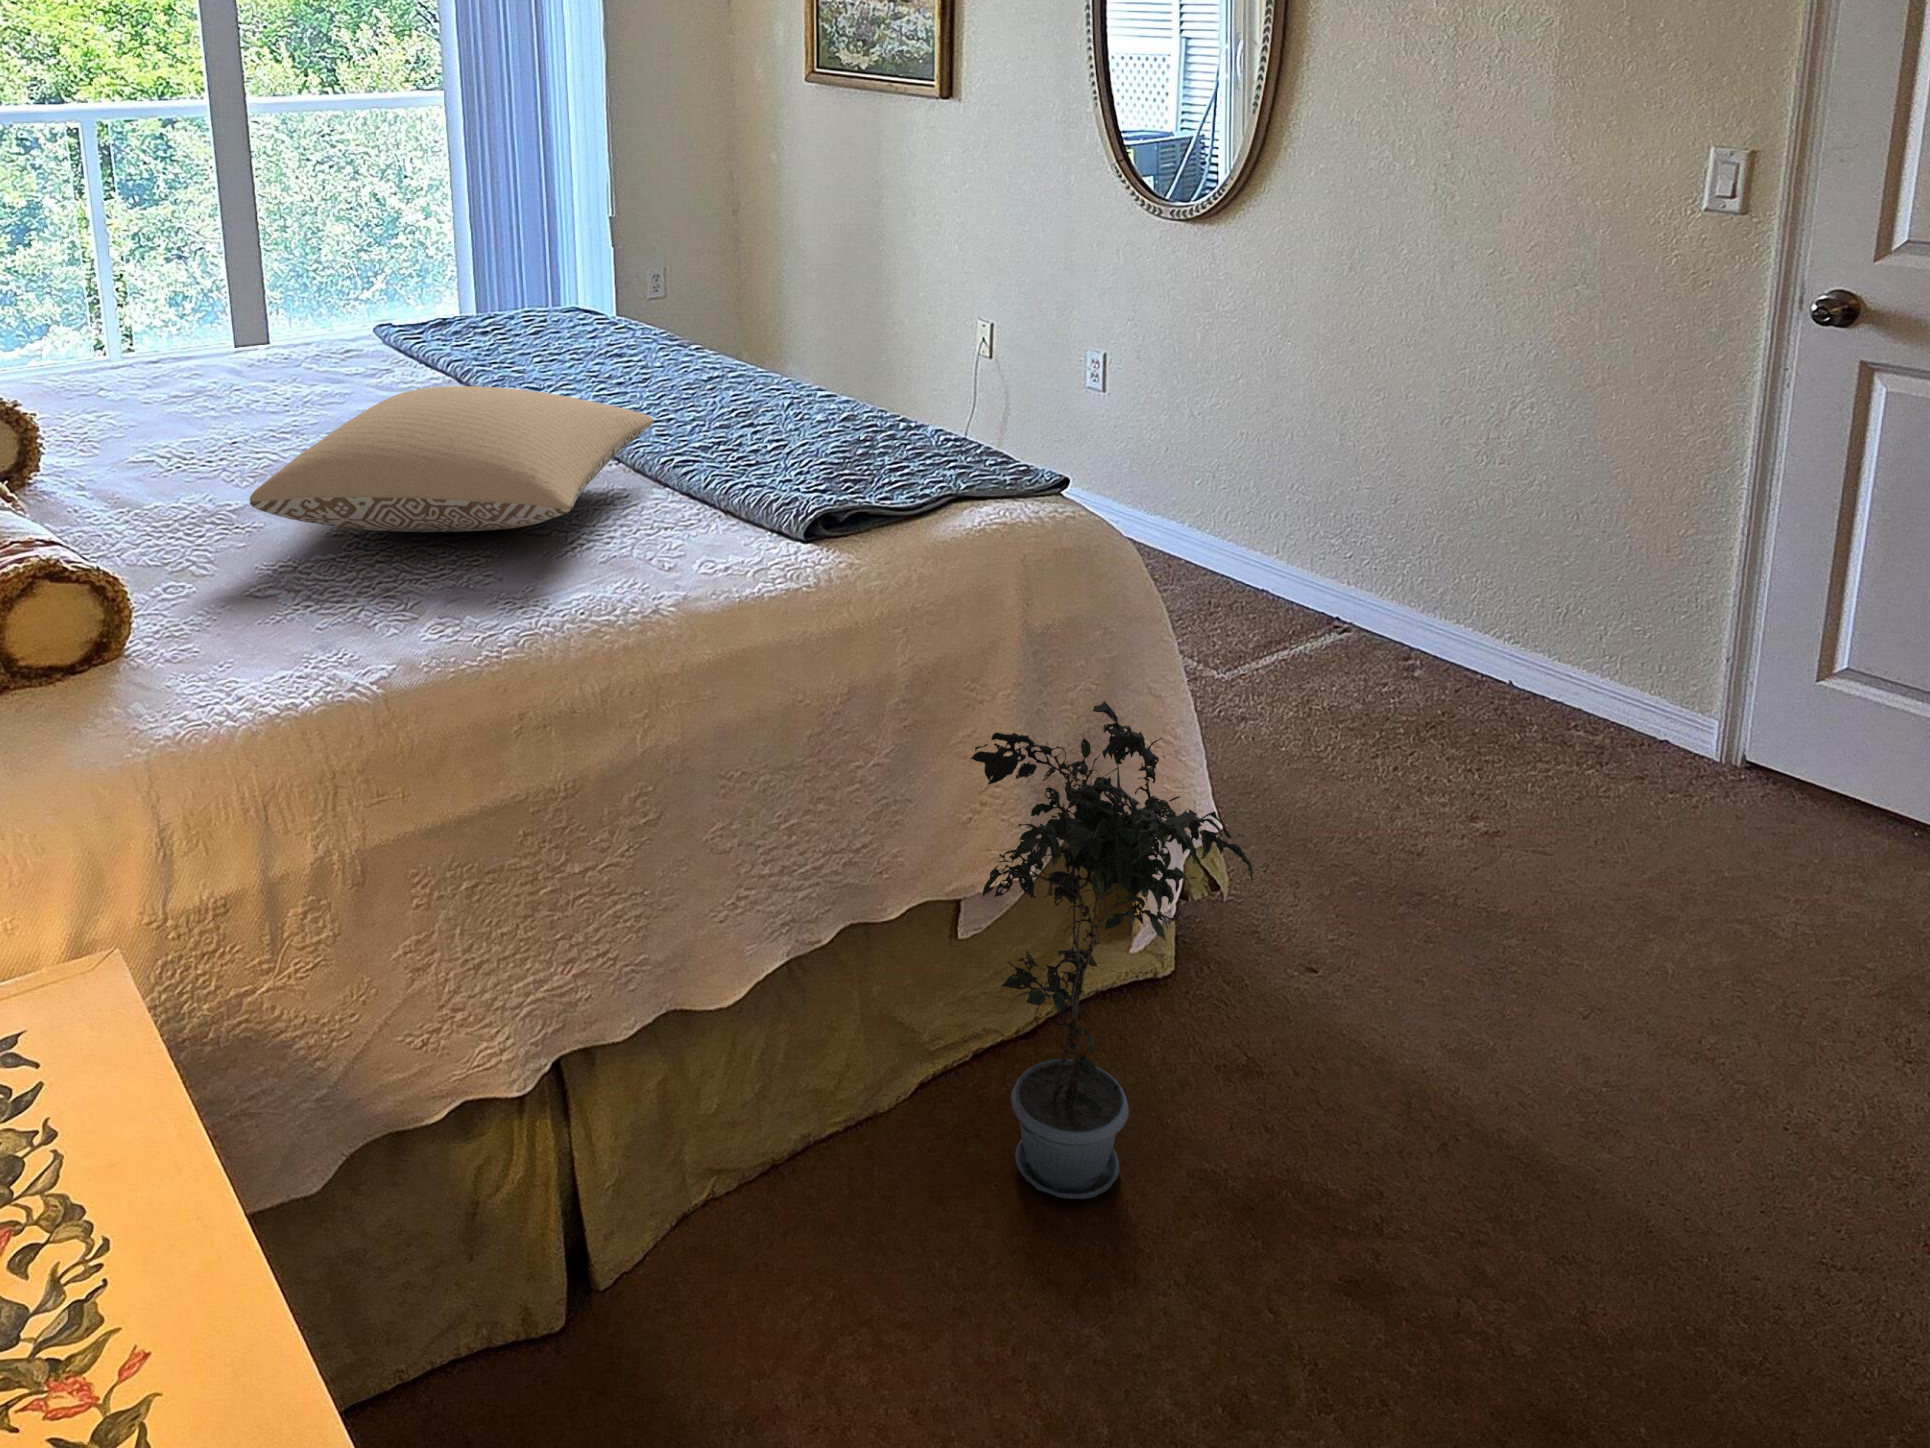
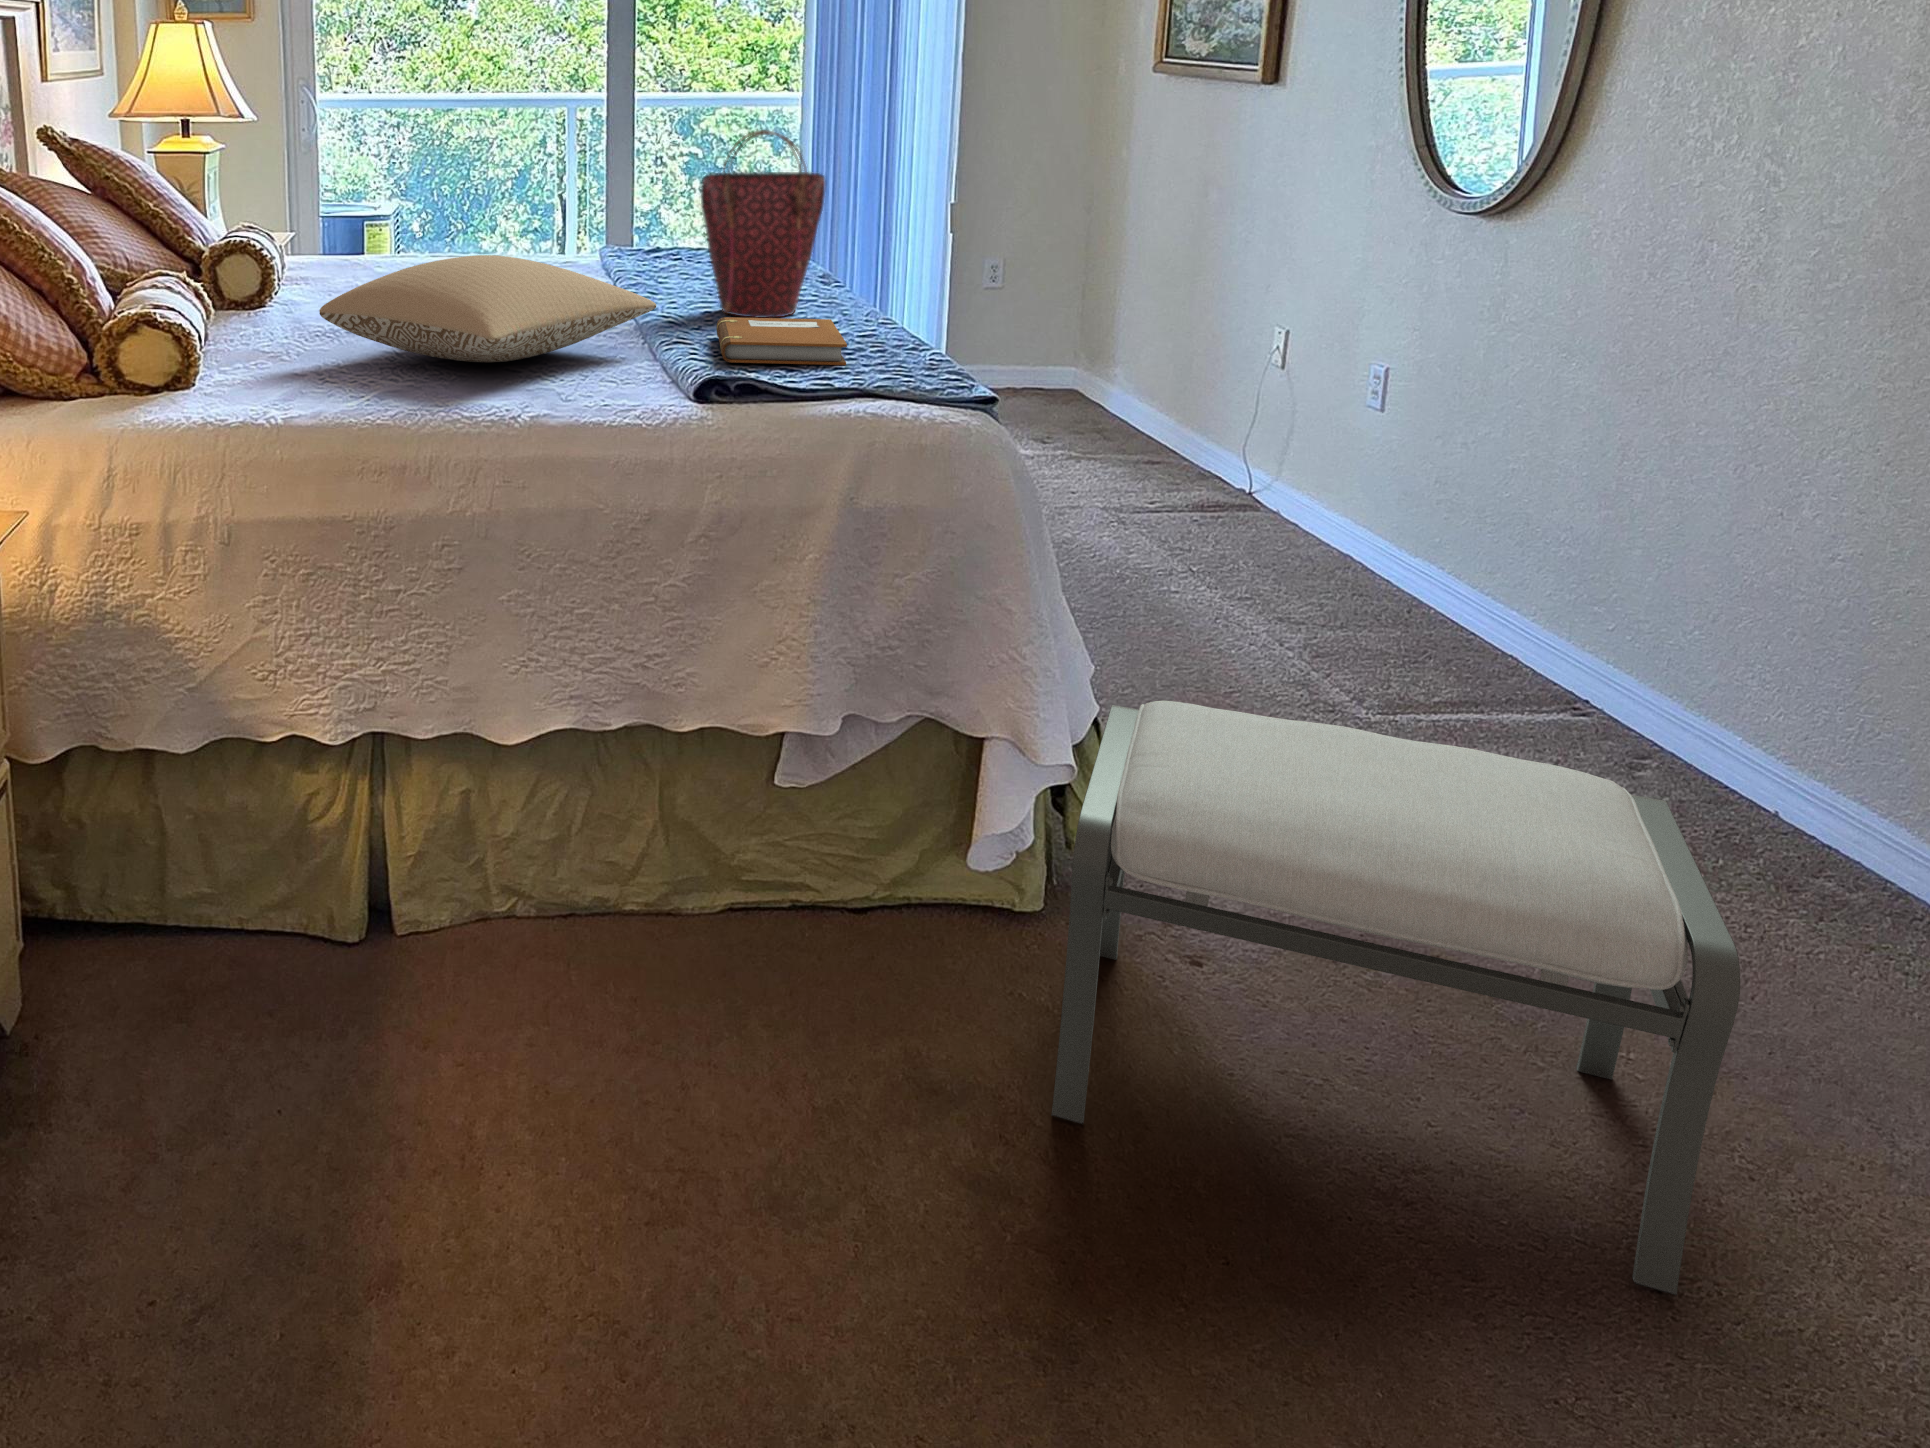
handbag: none [605,195,731,406] -> present [701,130,826,318]
notebook: none [690,402,875,475] -> present [717,317,847,365]
potted plant: present [971,701,1253,1199] -> none [704,571,921,1032]
ottoman: none [1234,714,1825,1173] -> present [1051,701,1740,1295]

